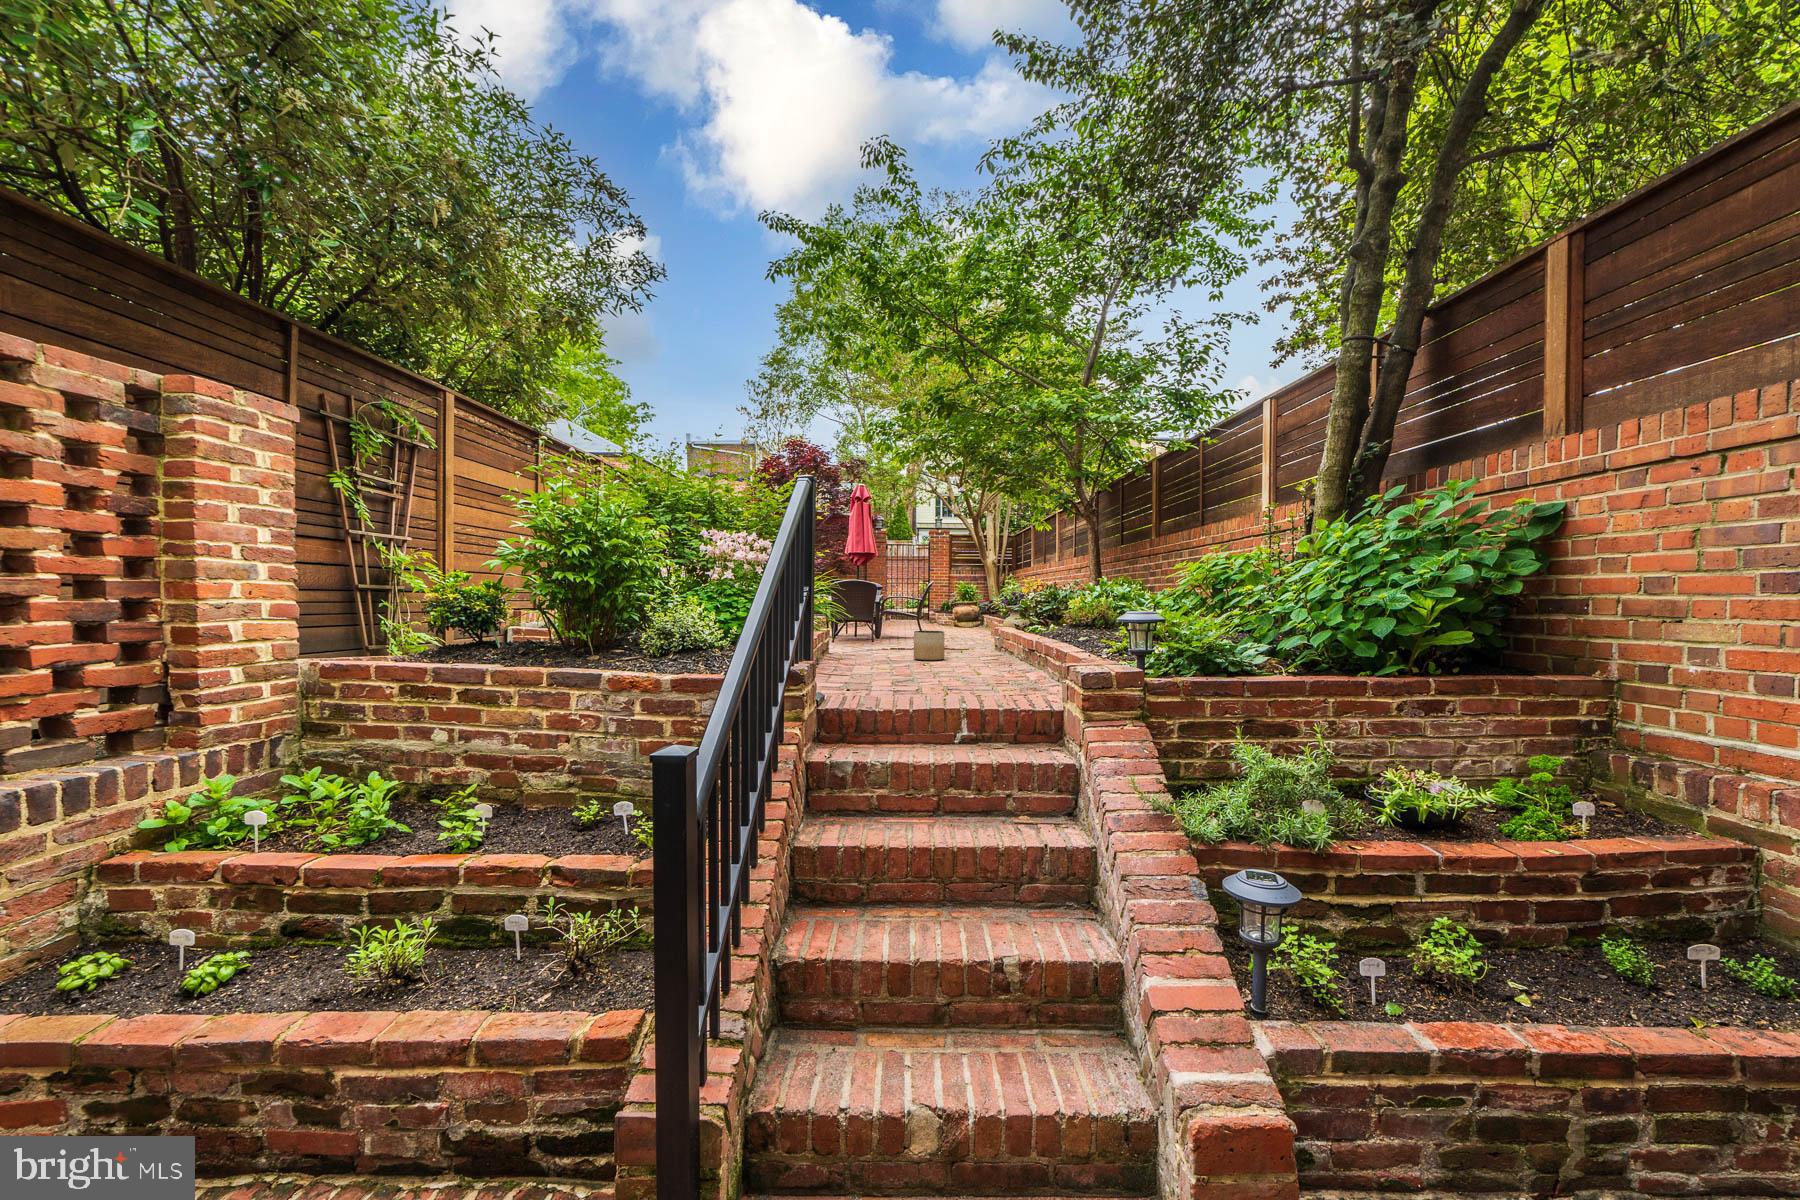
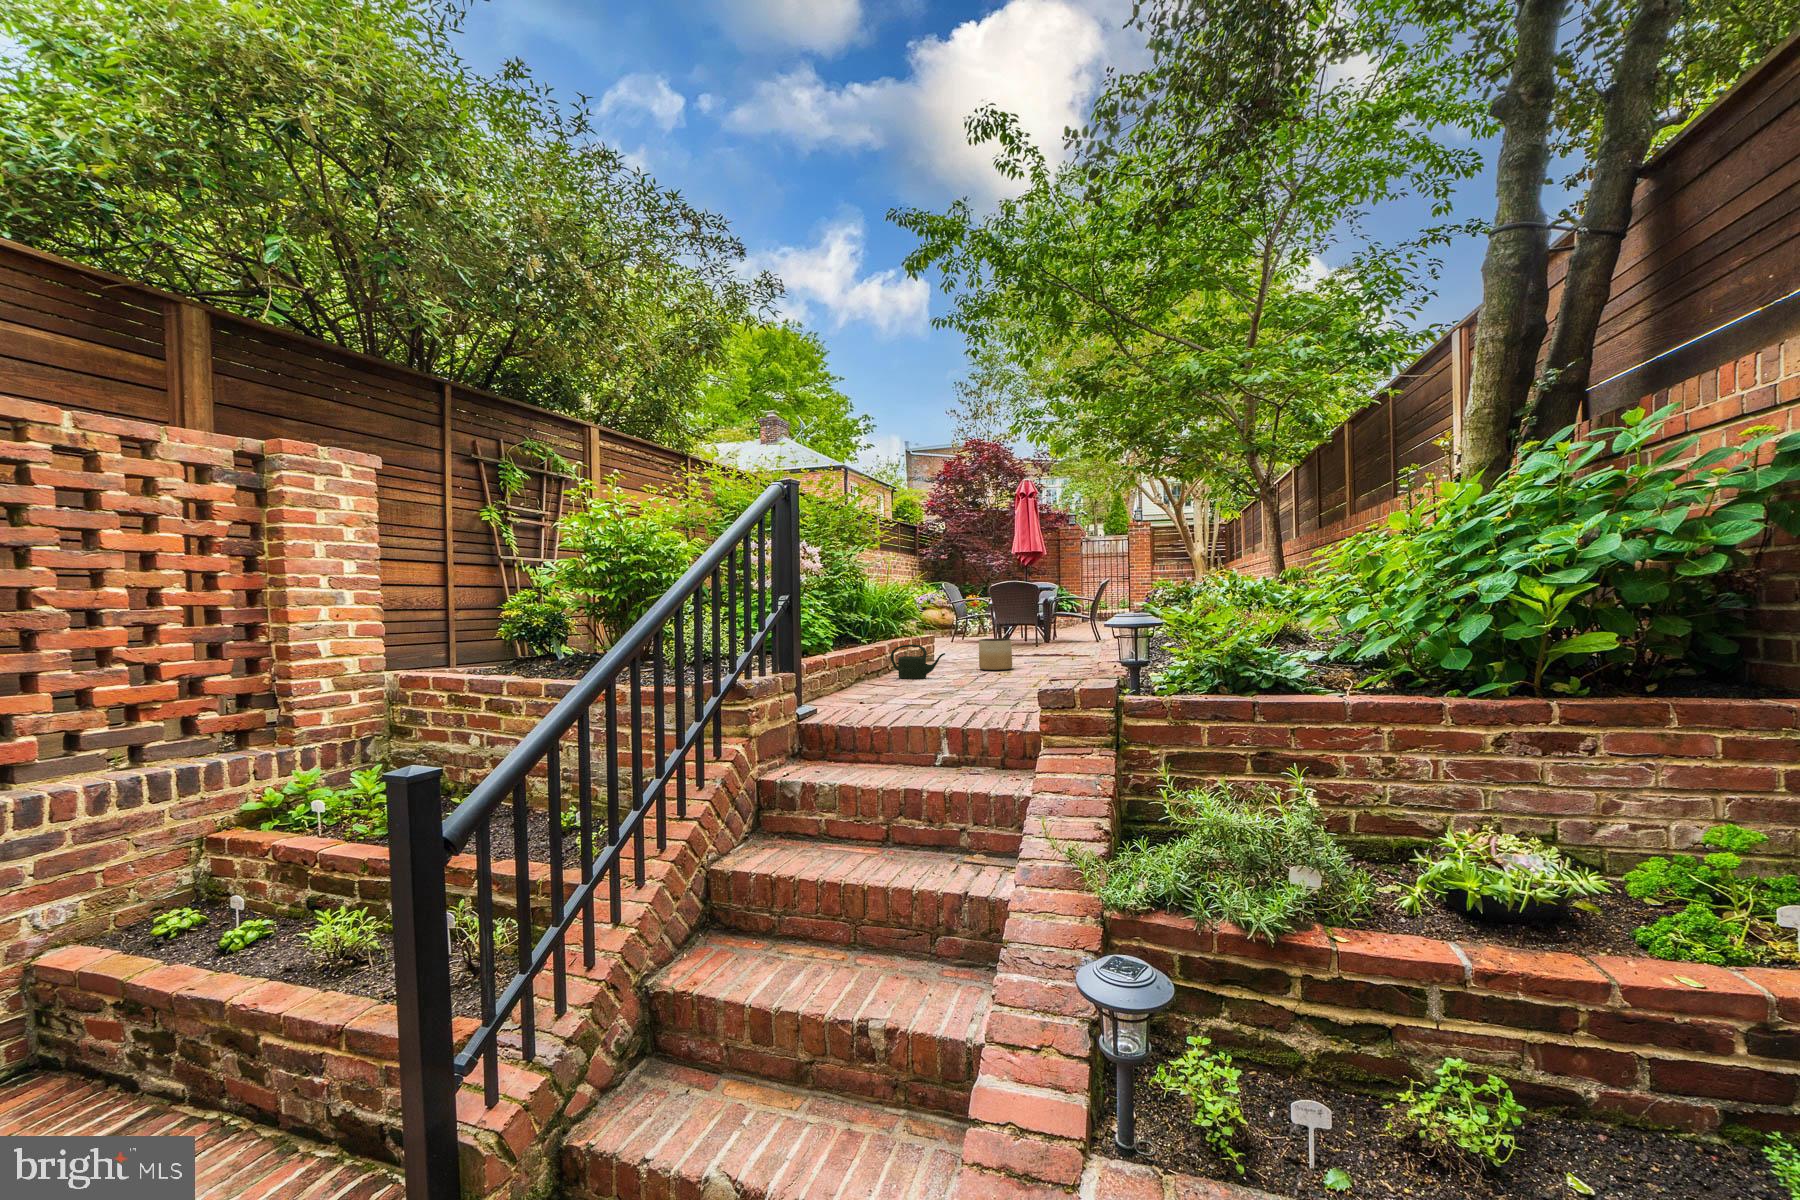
watering can: none [842,635,897,668] -> present [891,644,945,679]

